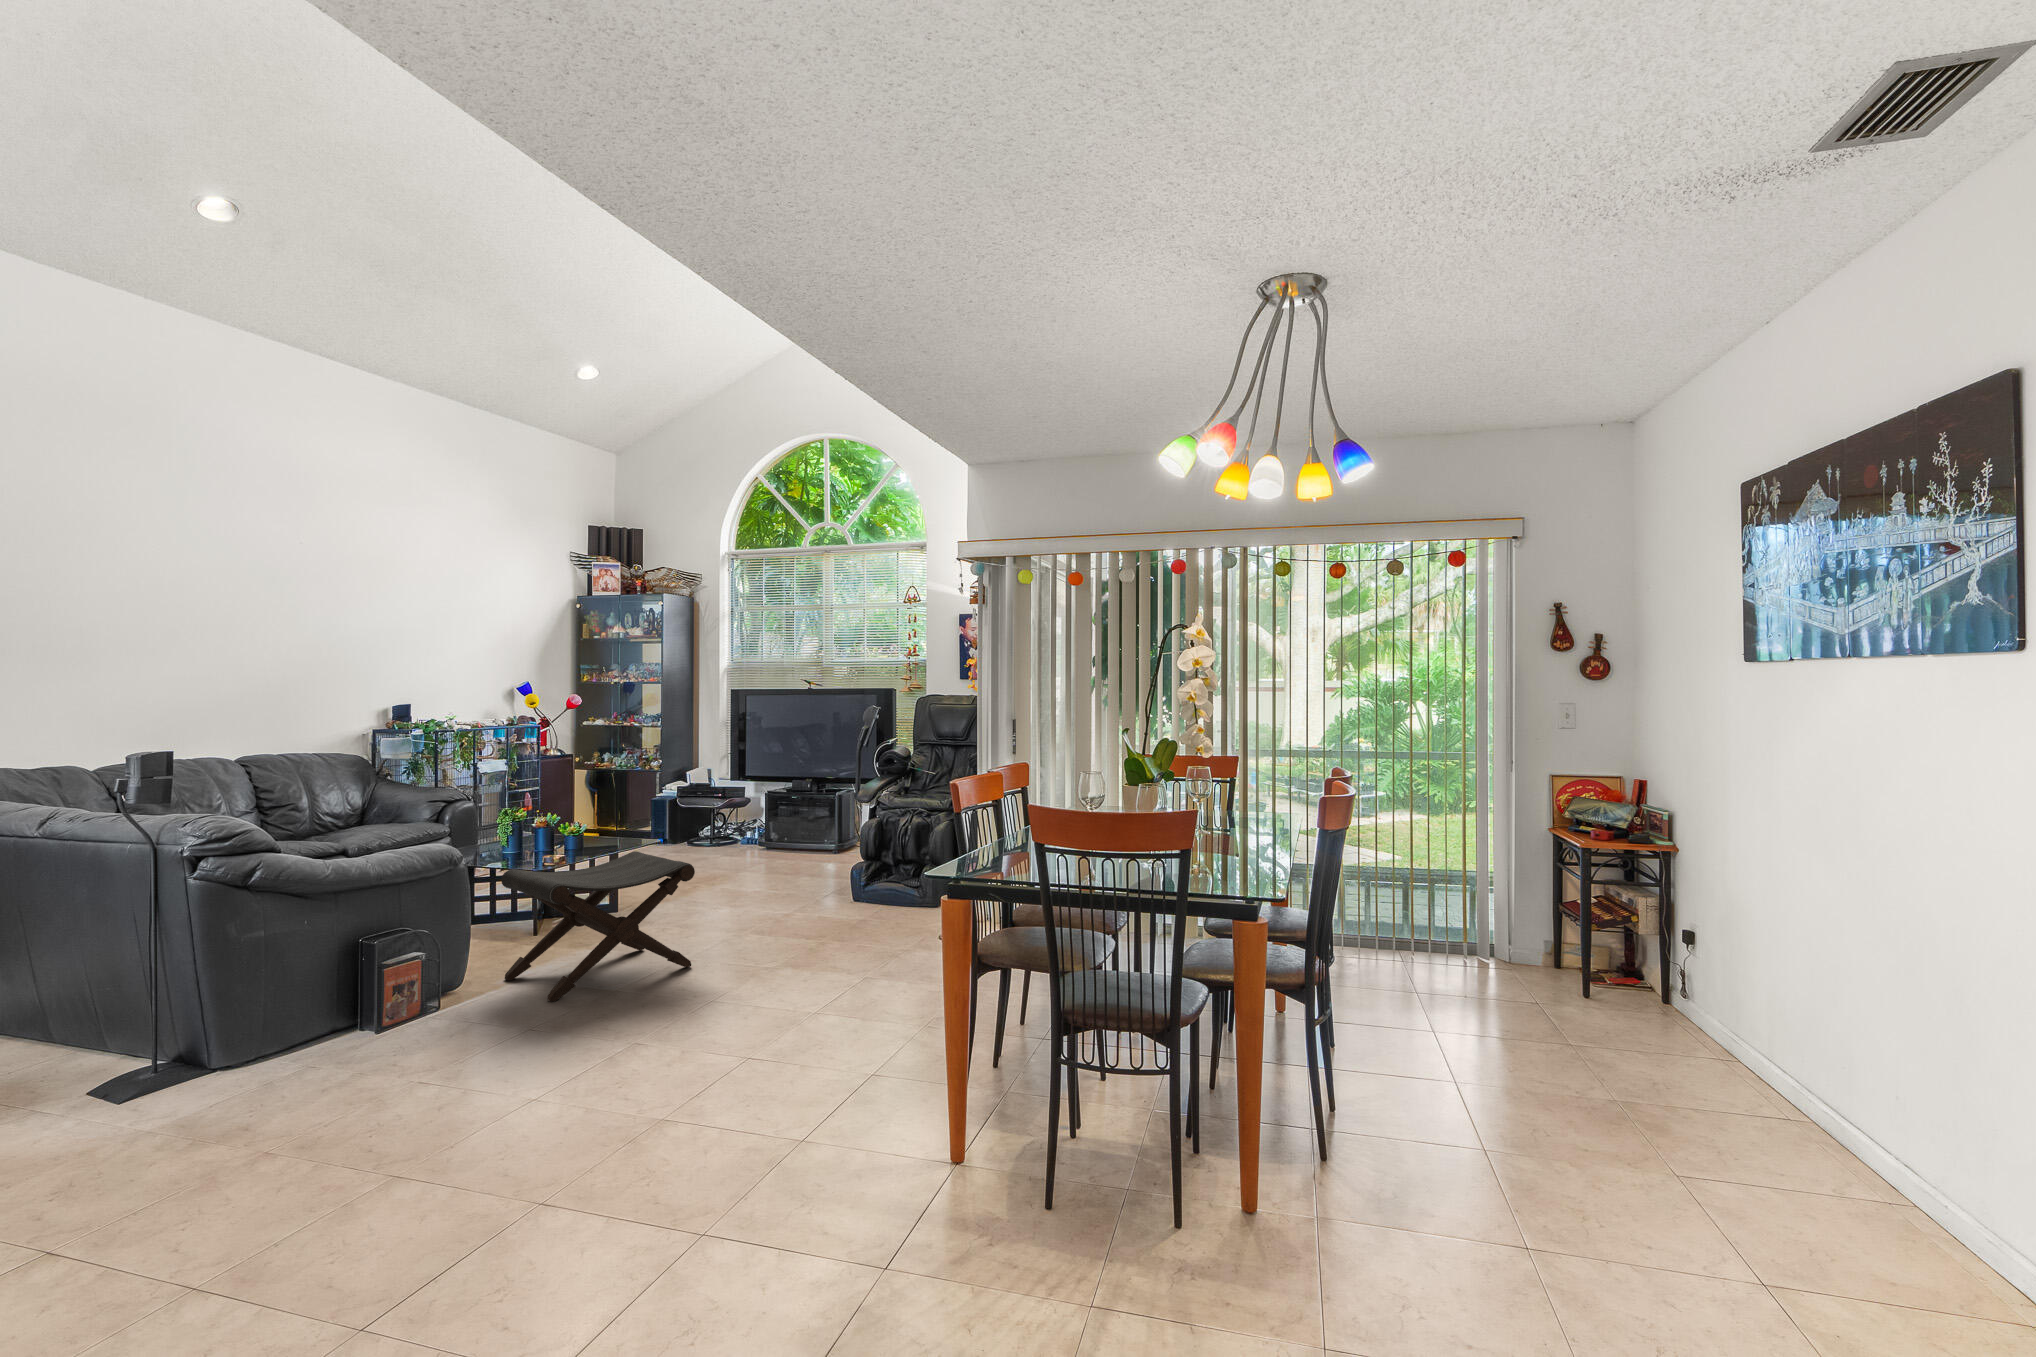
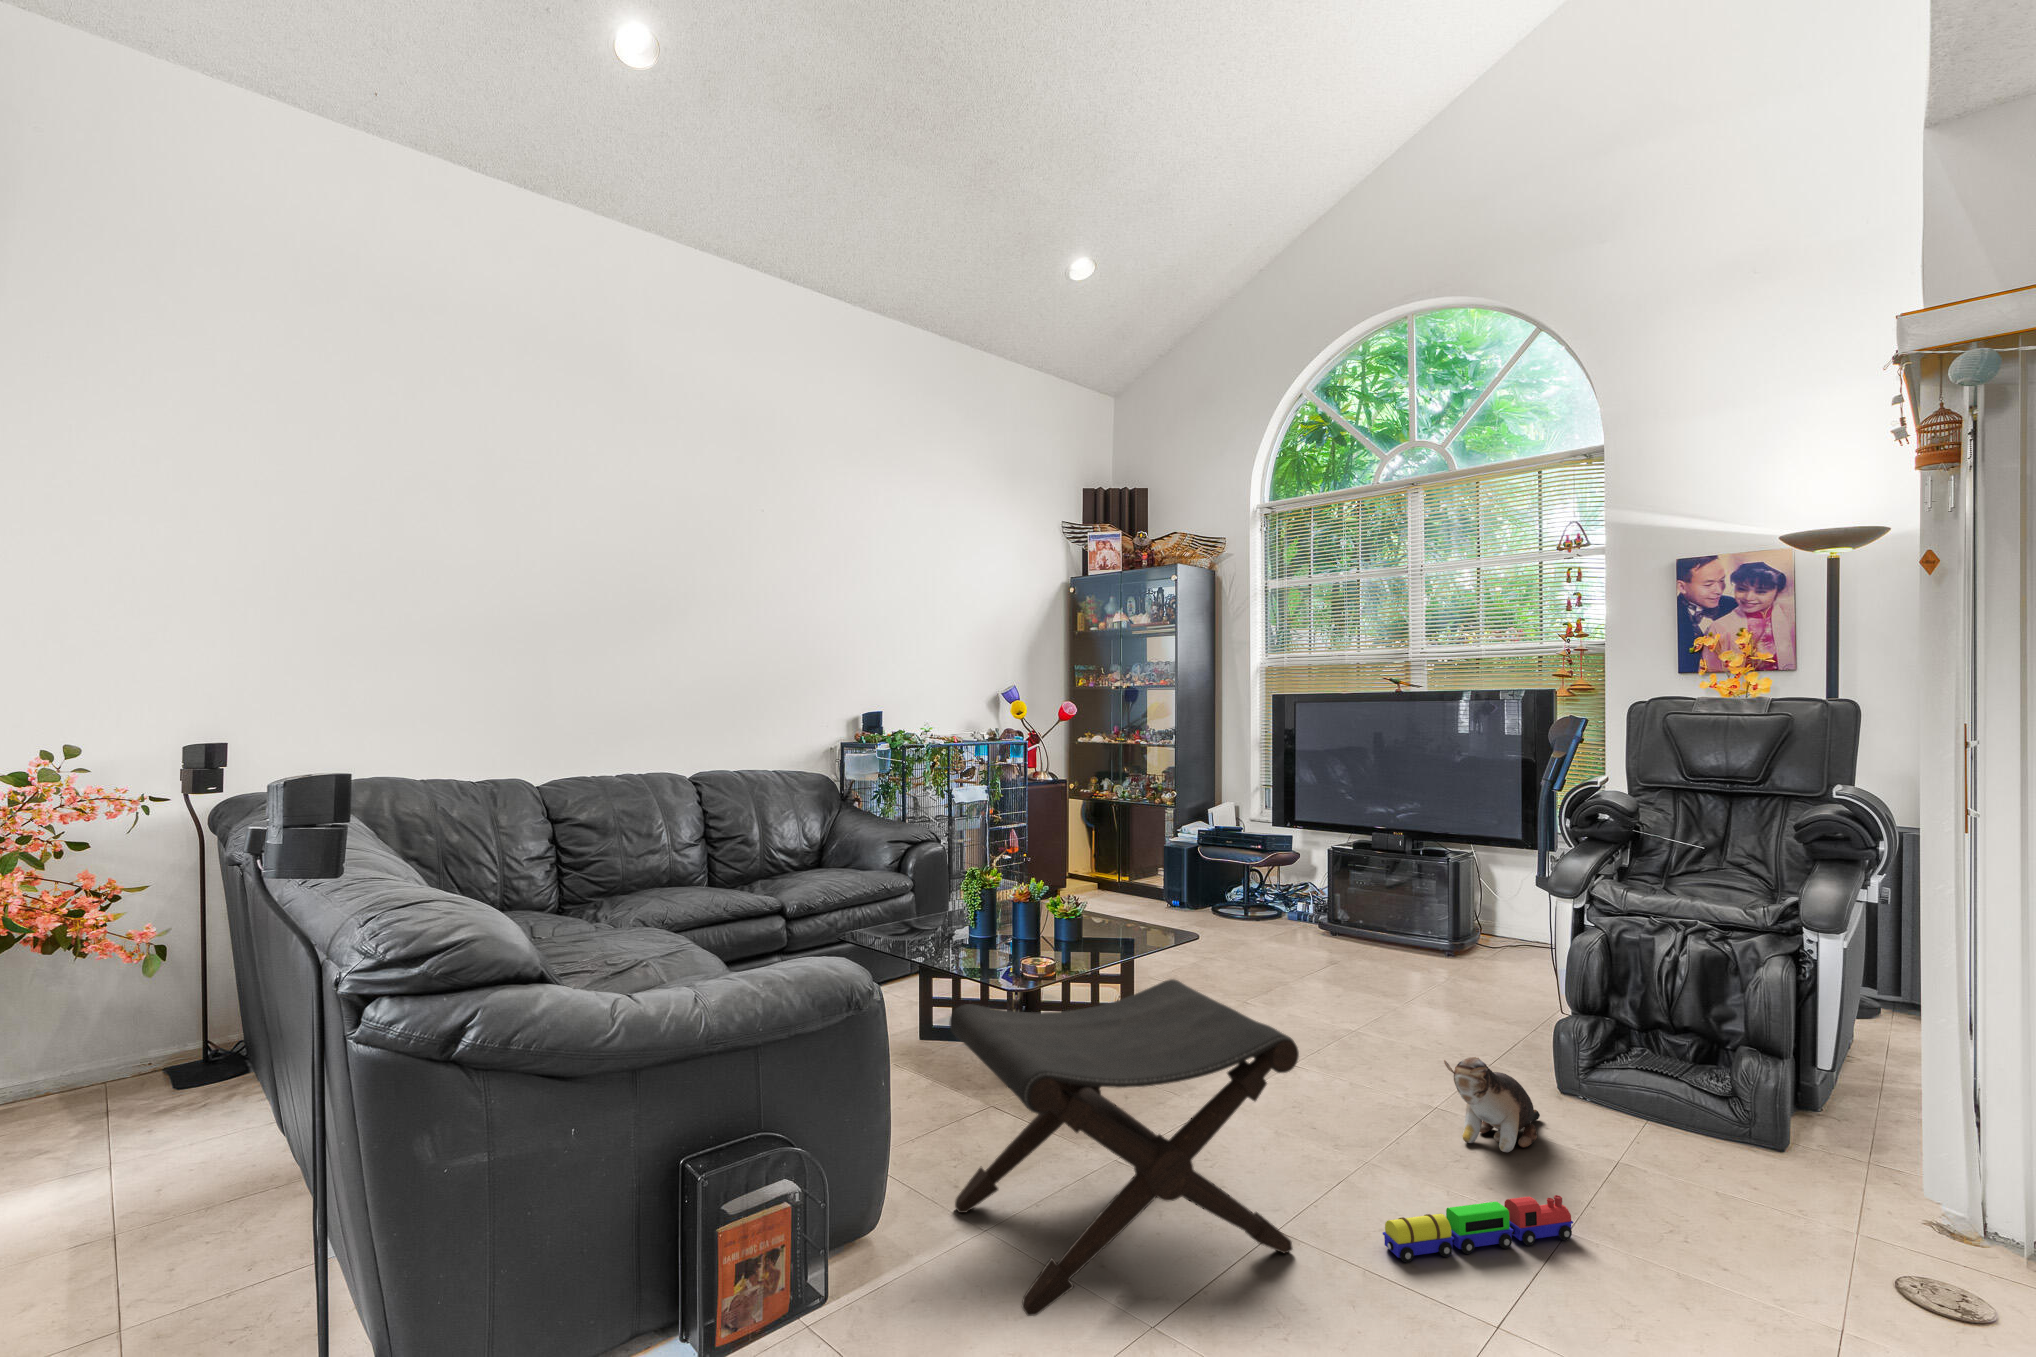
plush toy: none [784,879,838,924] -> present [1444,1057,1540,1152]
toy train: none [736,928,826,962] -> present [1383,1195,1573,1263]

